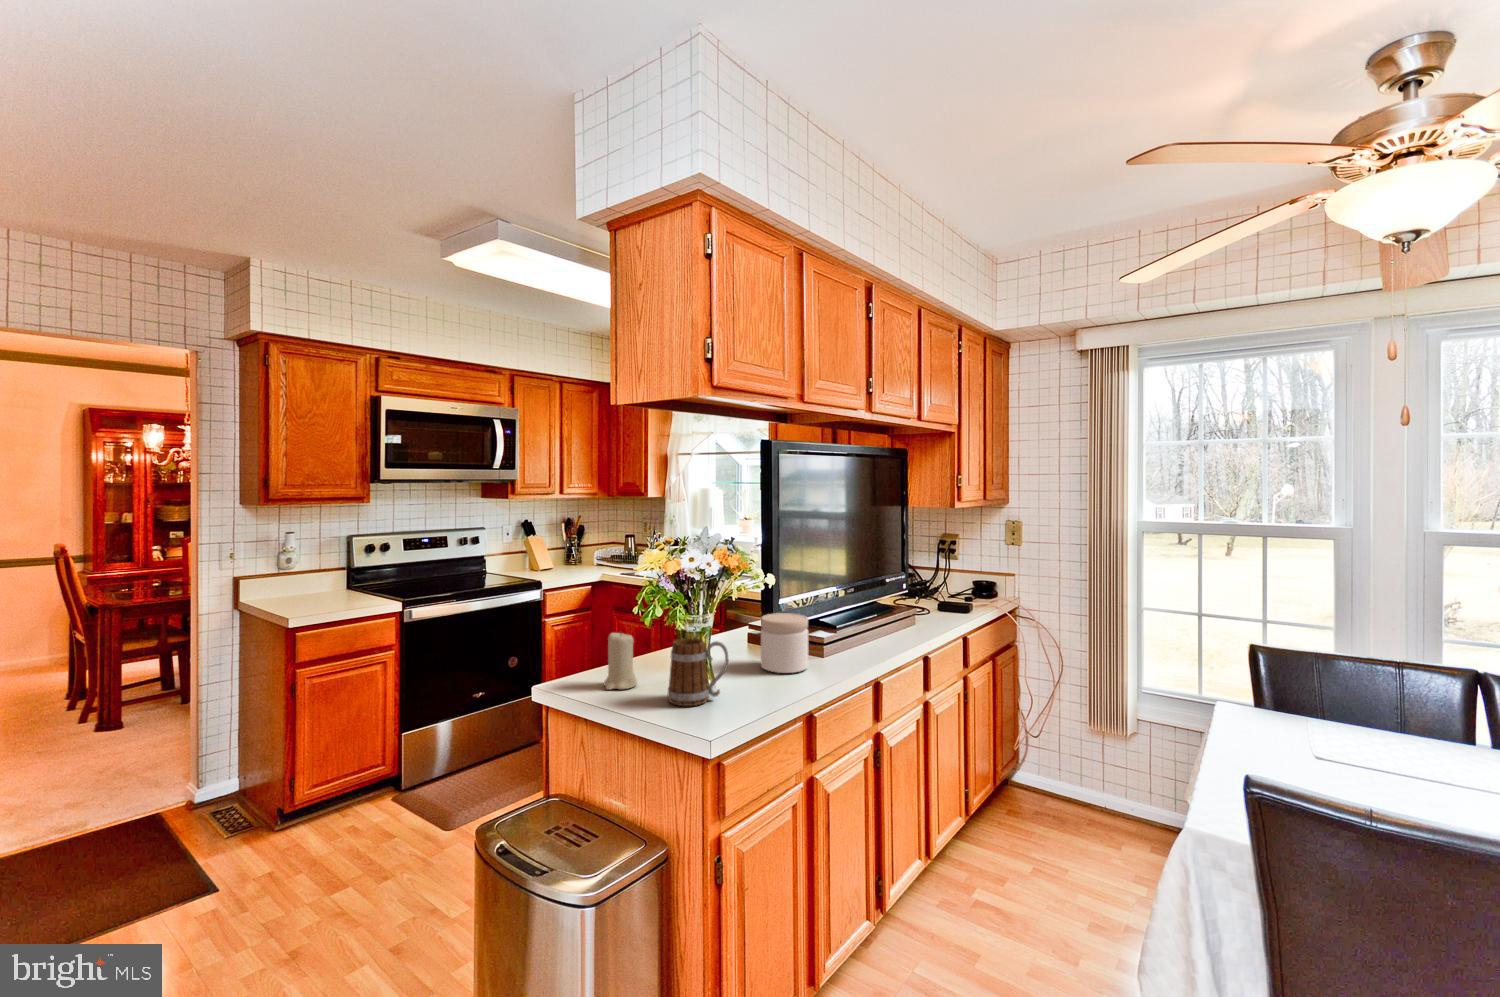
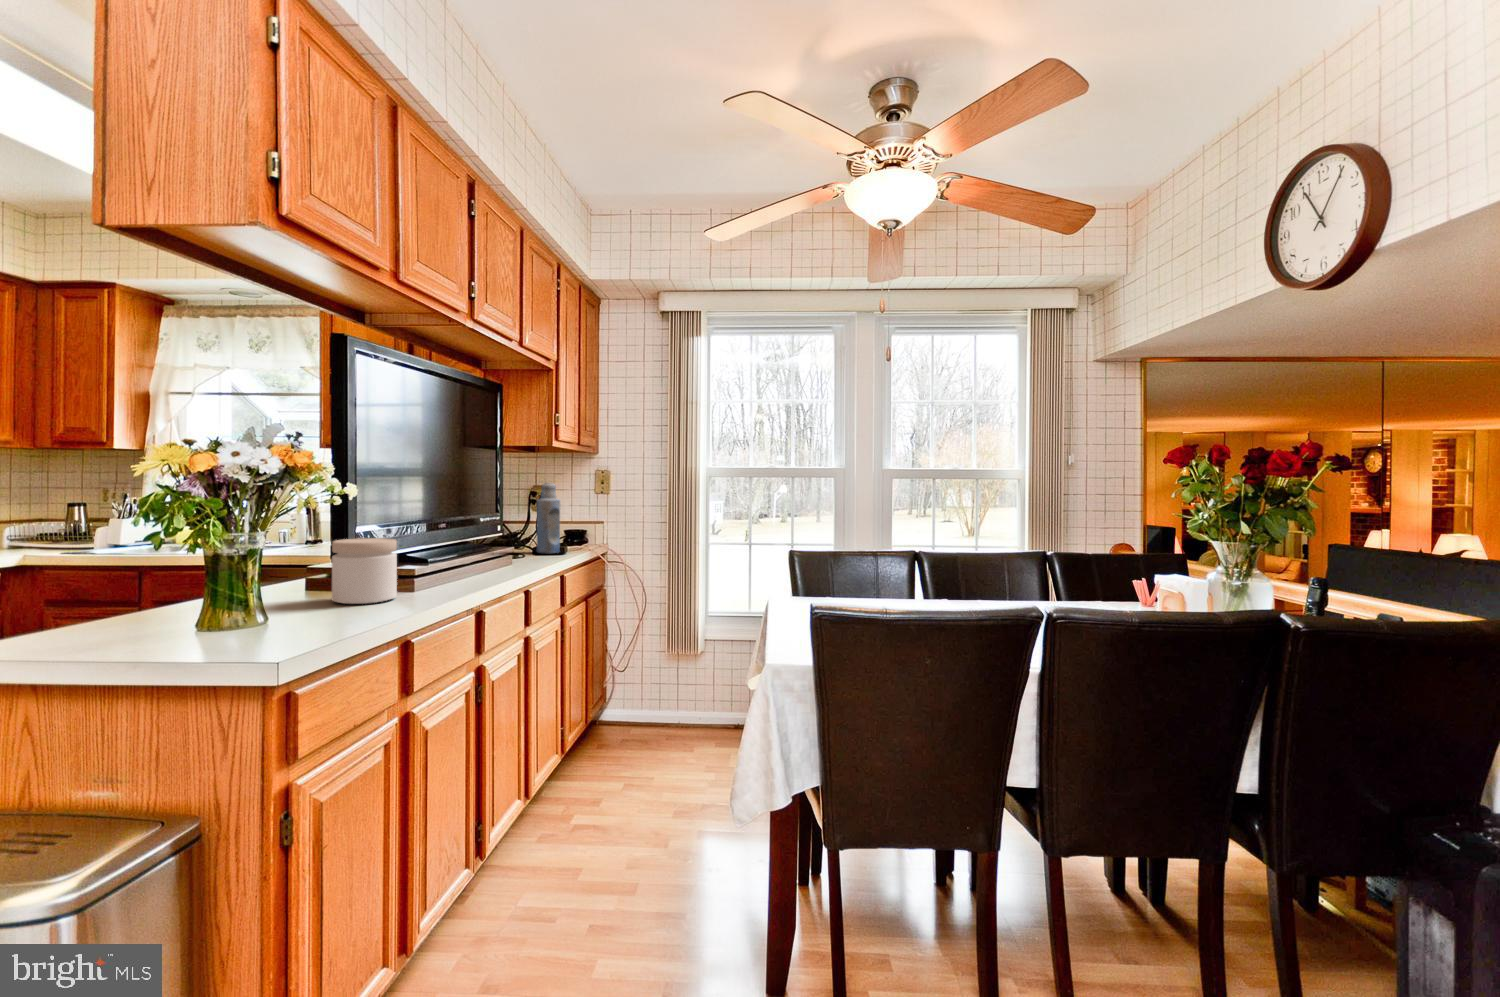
bottle: none [942,541,965,612] -> present [537,483,560,553]
candle: present [604,632,637,690] -> none [70,557,136,640]
mug: present [668,638,728,706] -> none [195,555,294,640]

